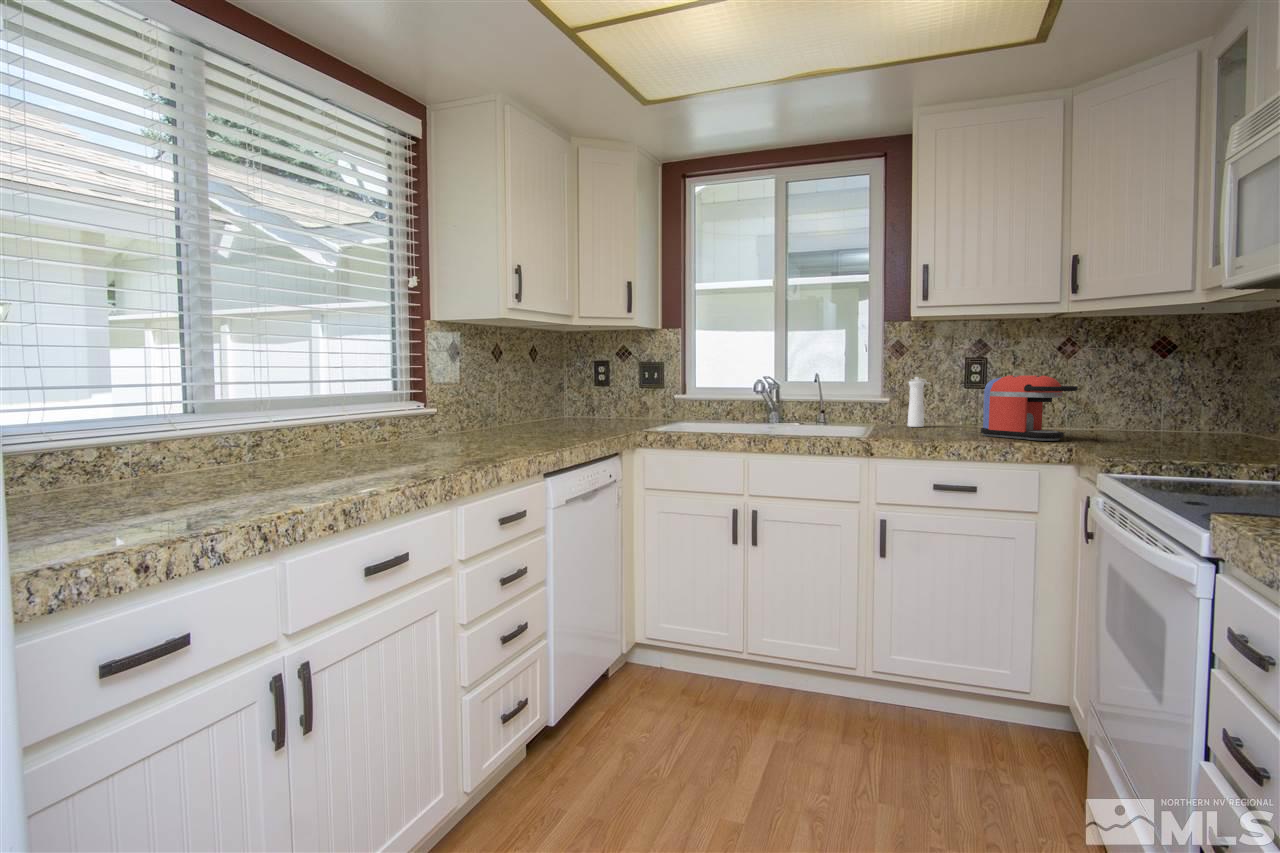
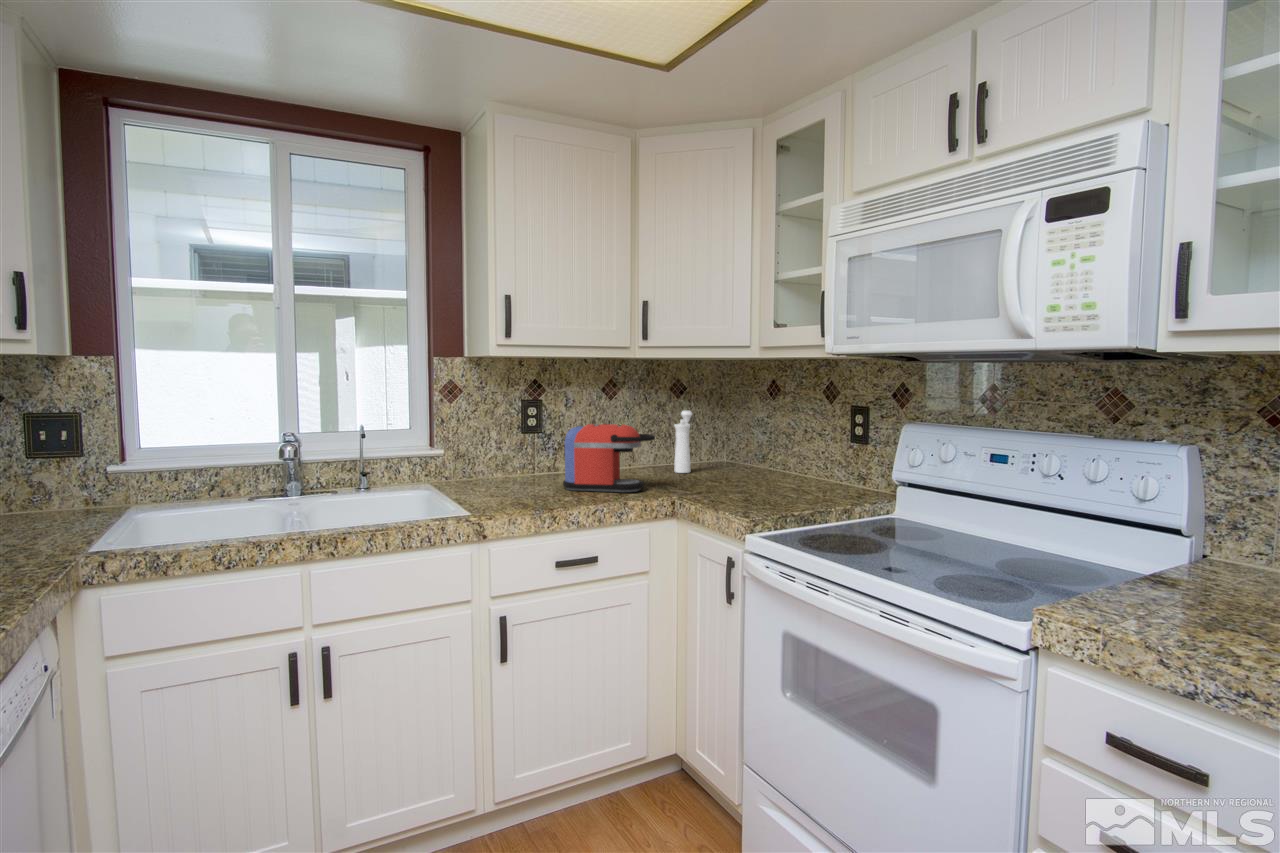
pepper mill: present [908,377,930,427] -> present [674,411,692,473]

